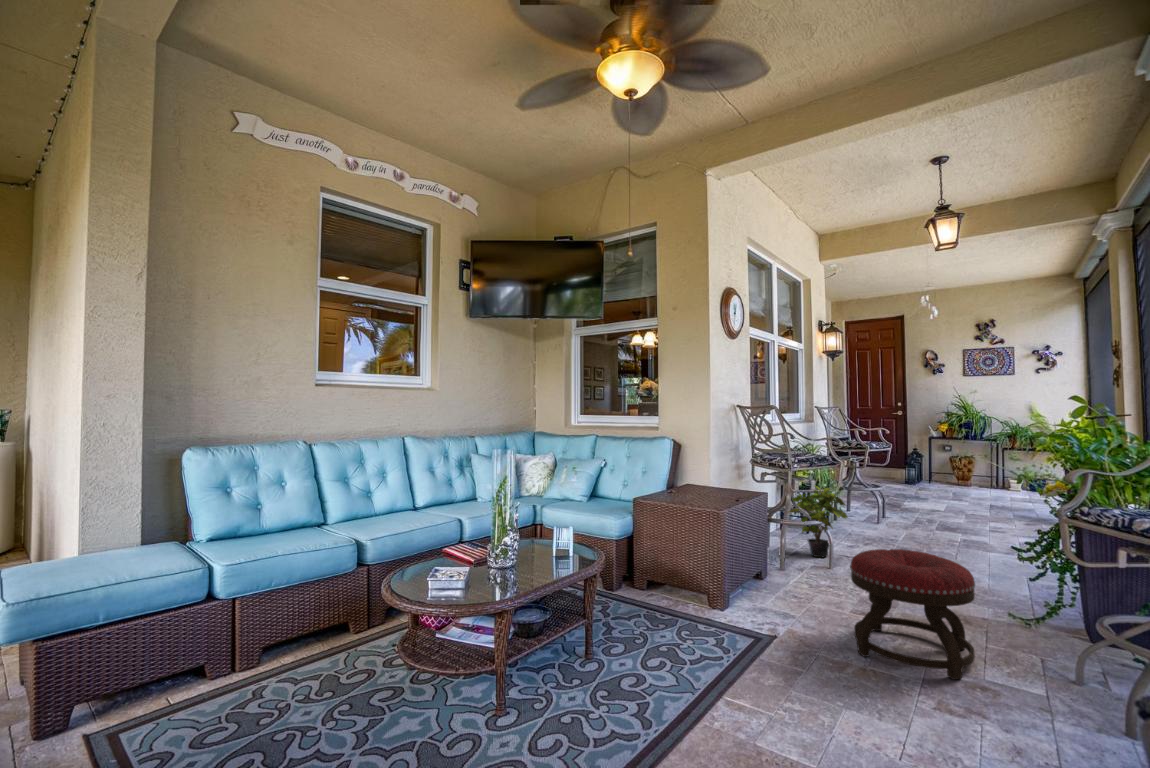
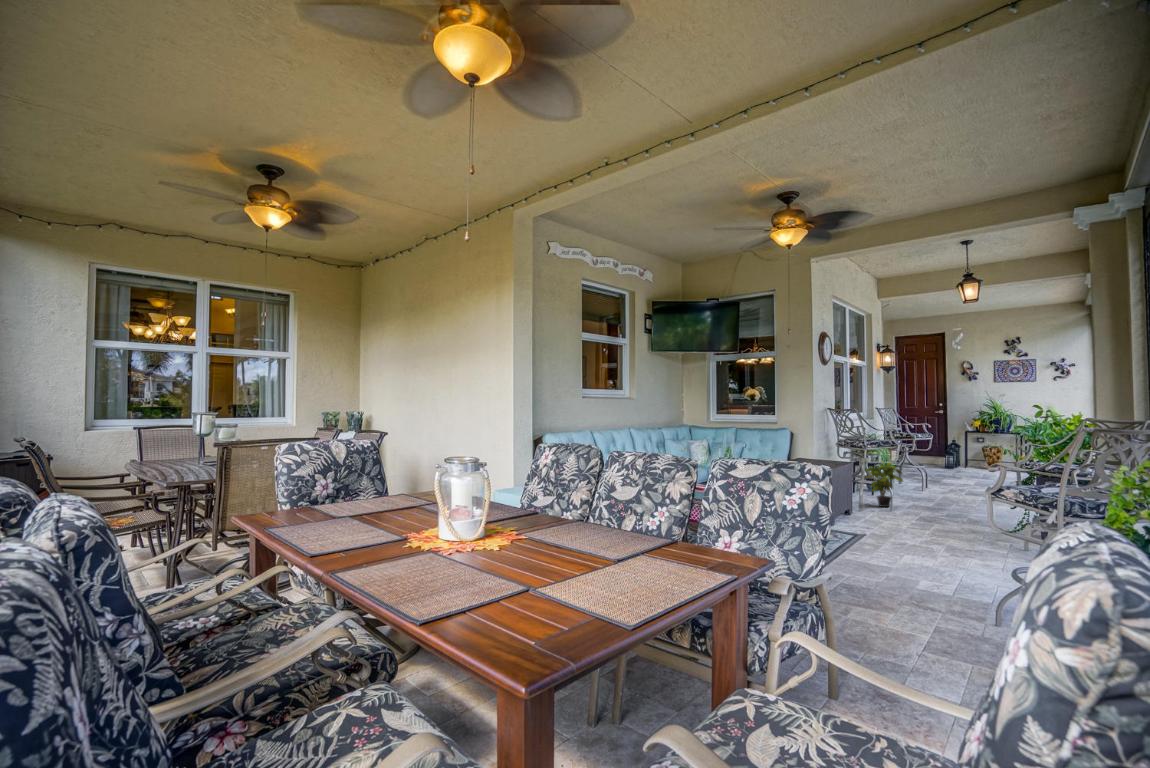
ottoman: present [850,549,975,679] -> none [909,490,978,550]

